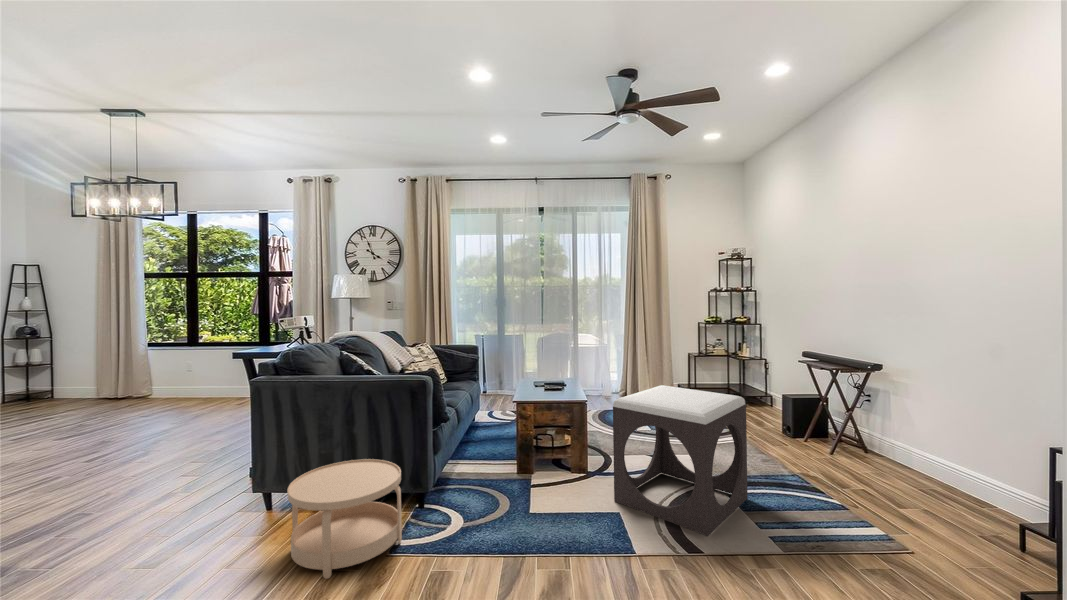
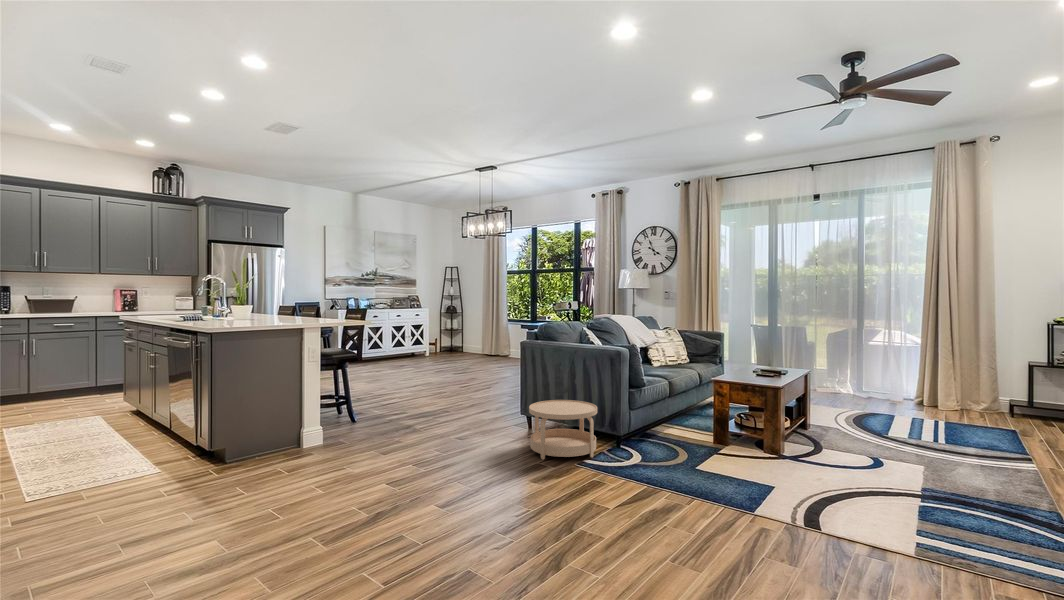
footstool: present [613,385,747,536] -> none [779,384,942,520]

